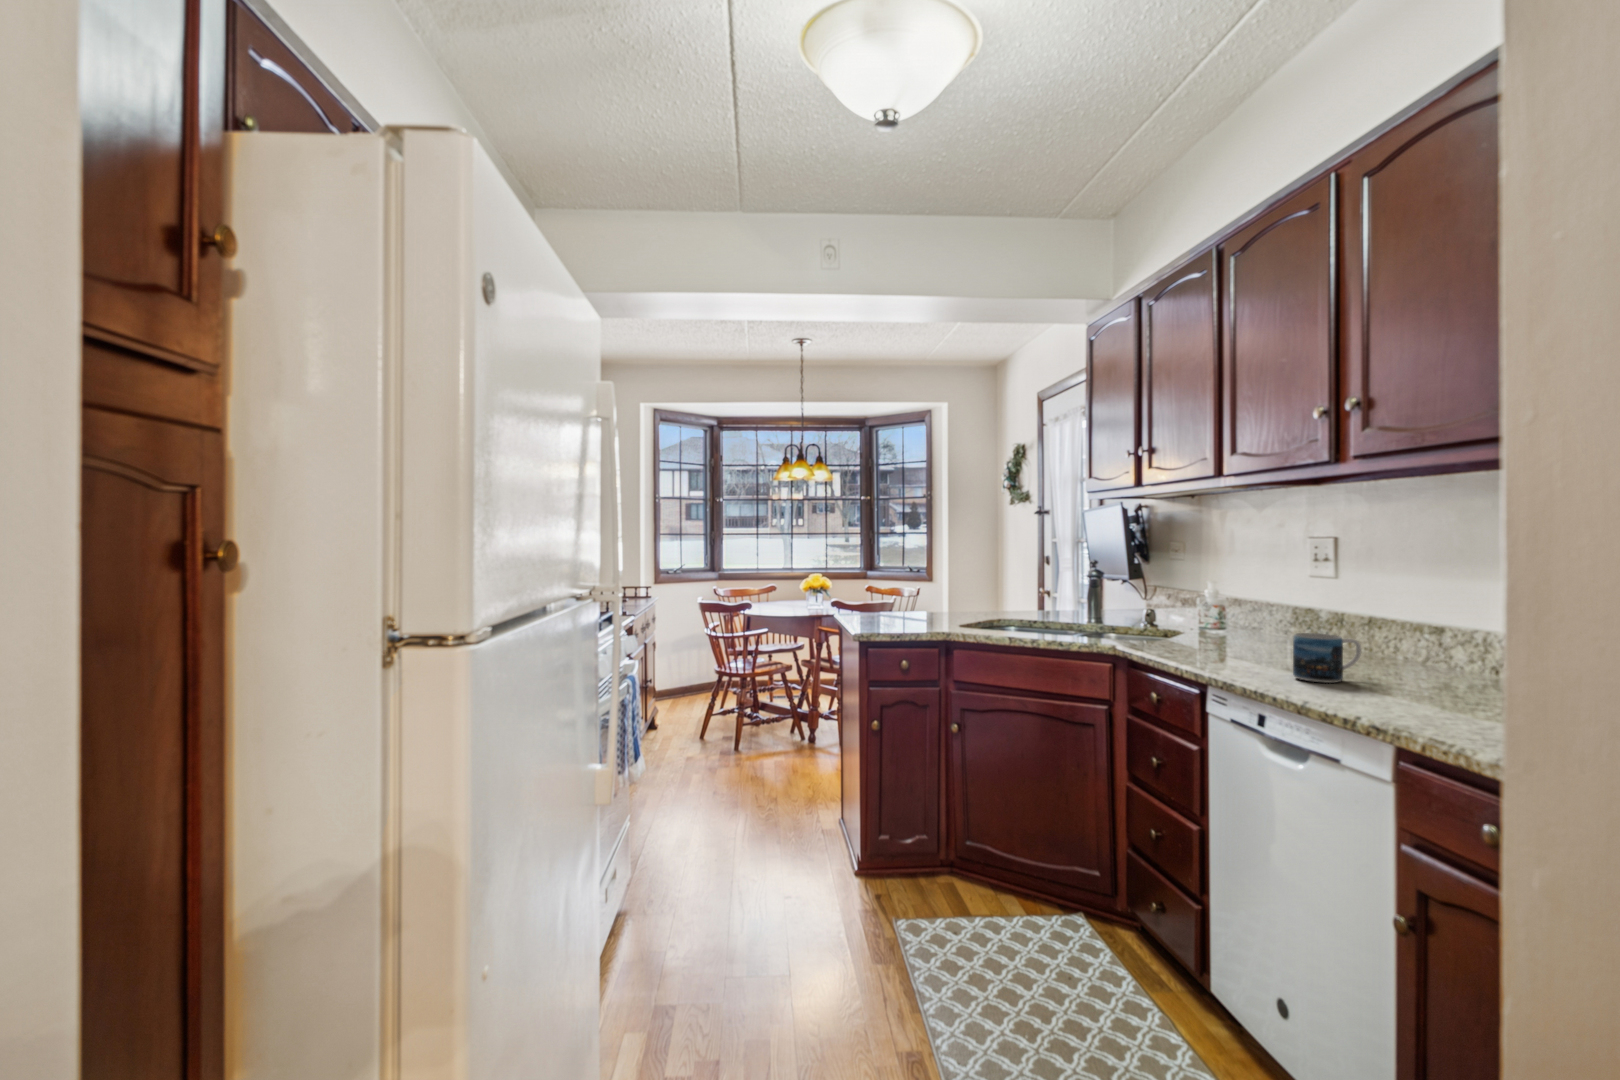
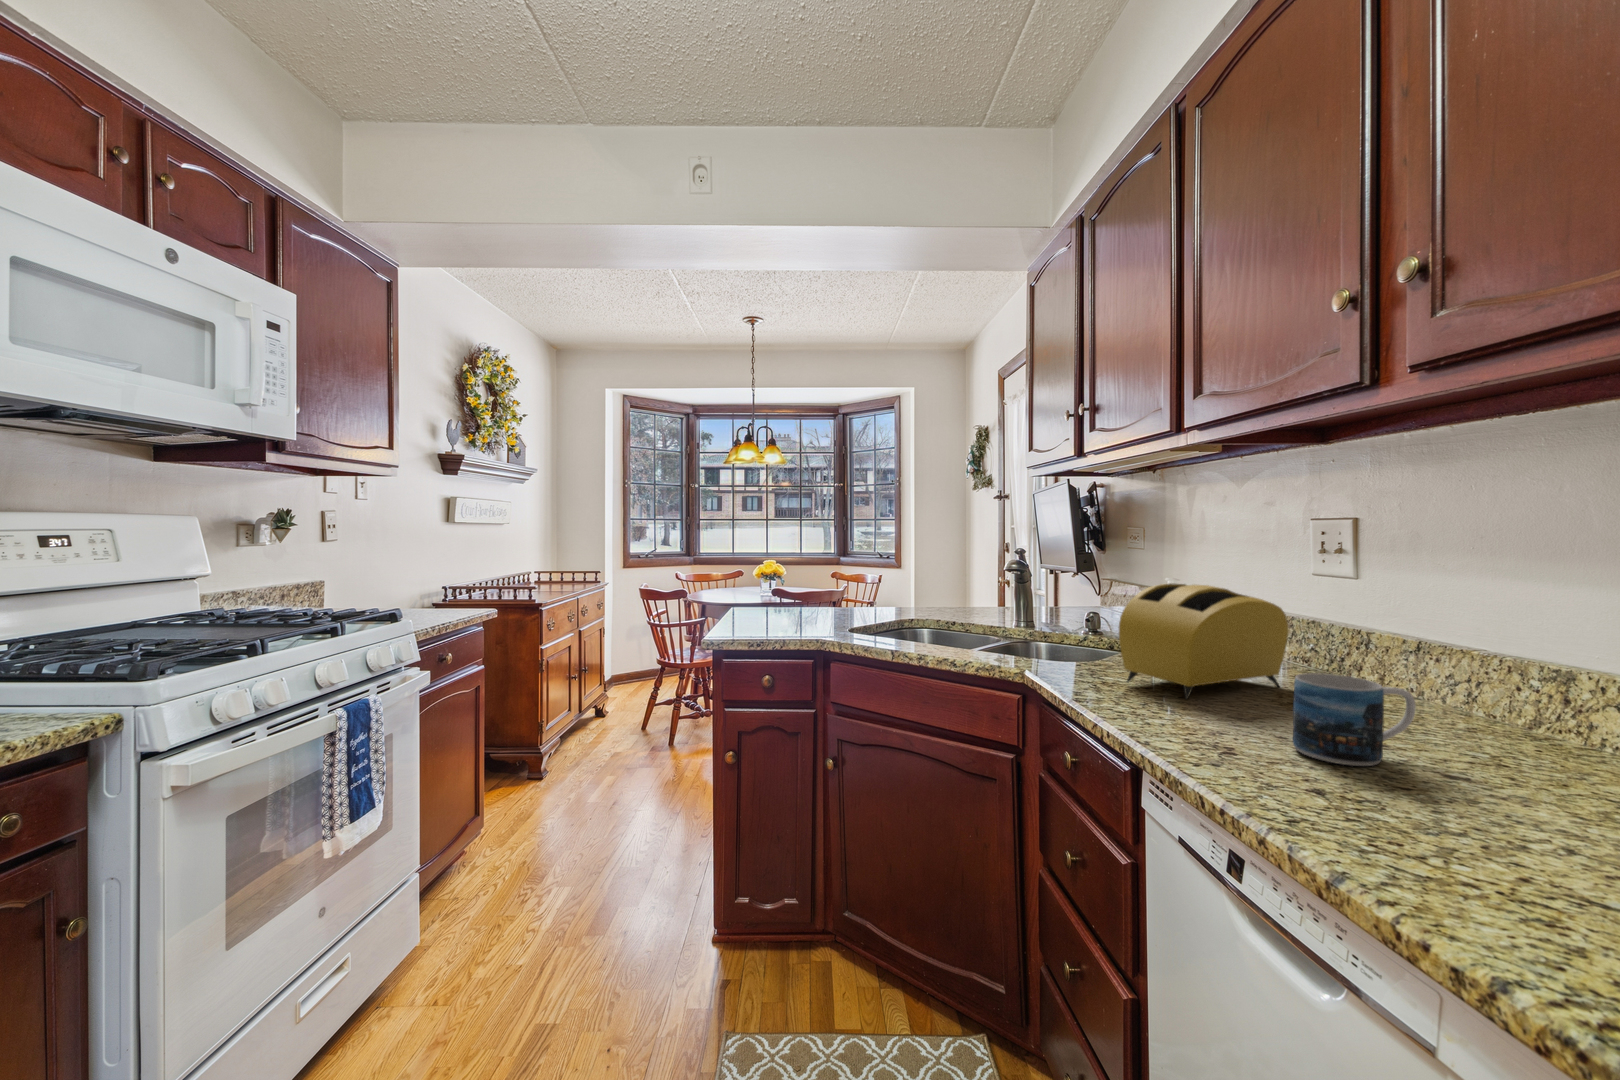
toaster: none [1178,583,1293,660] -> present [1119,583,1288,699]

